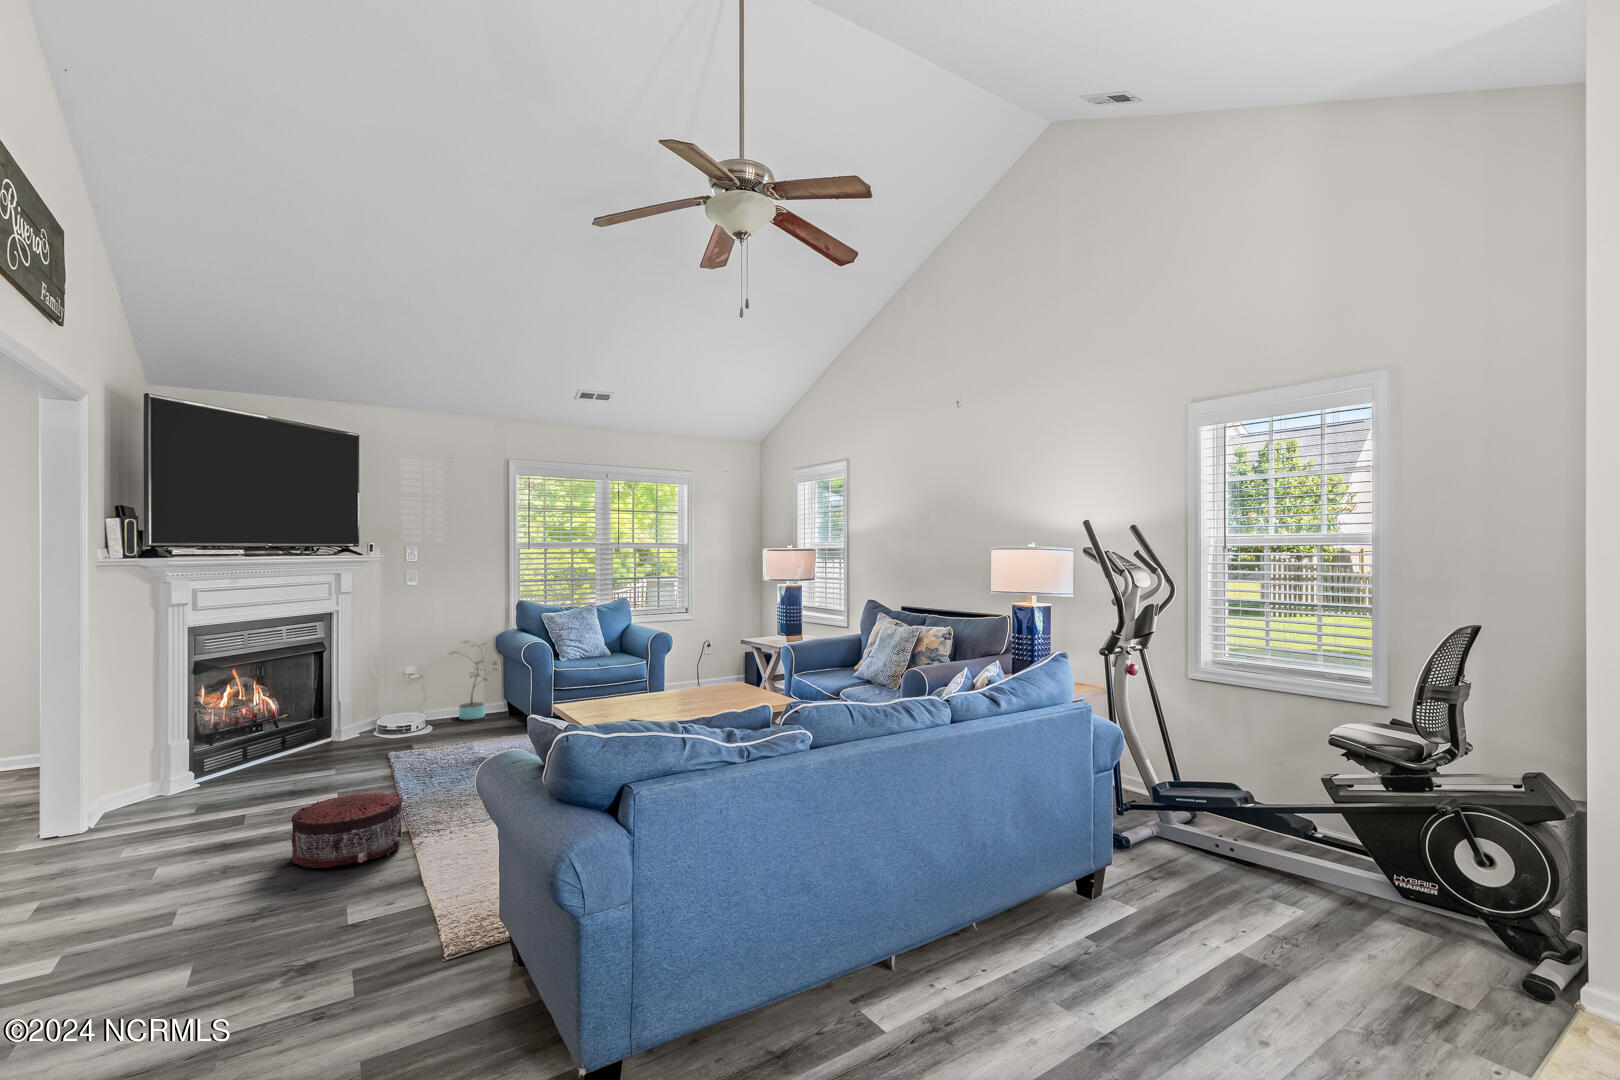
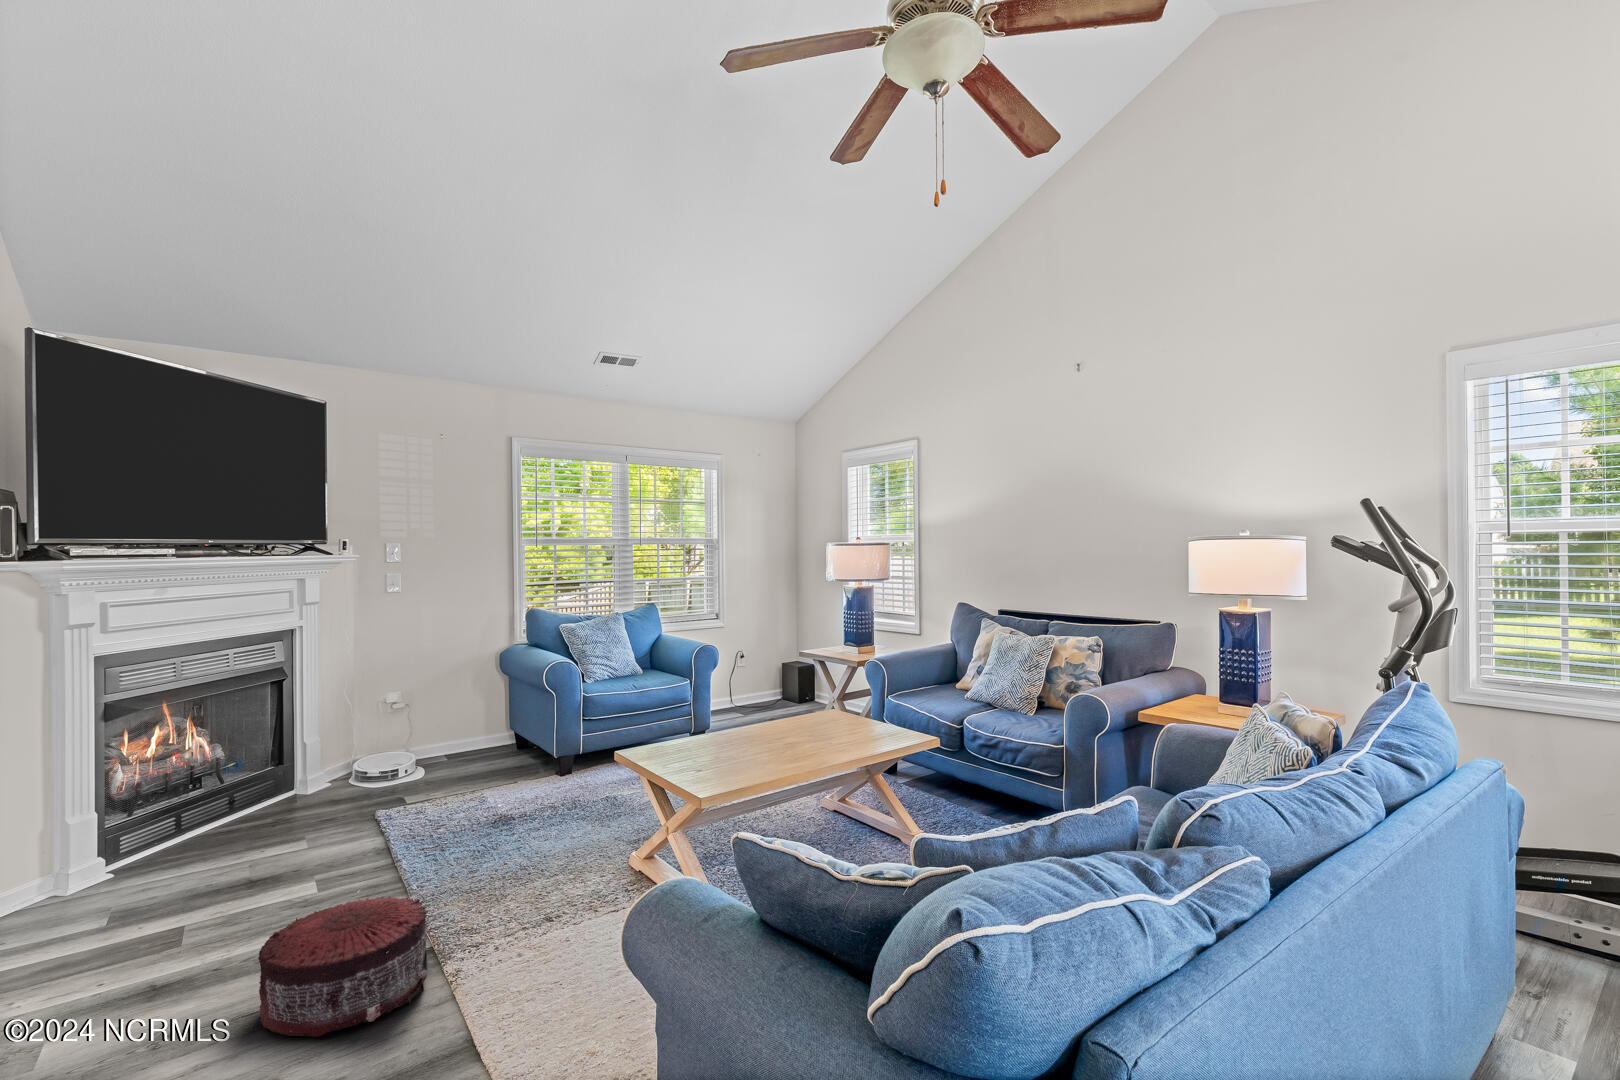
potted plant: present [453,641,498,720] -> none [444,659,506,758]

